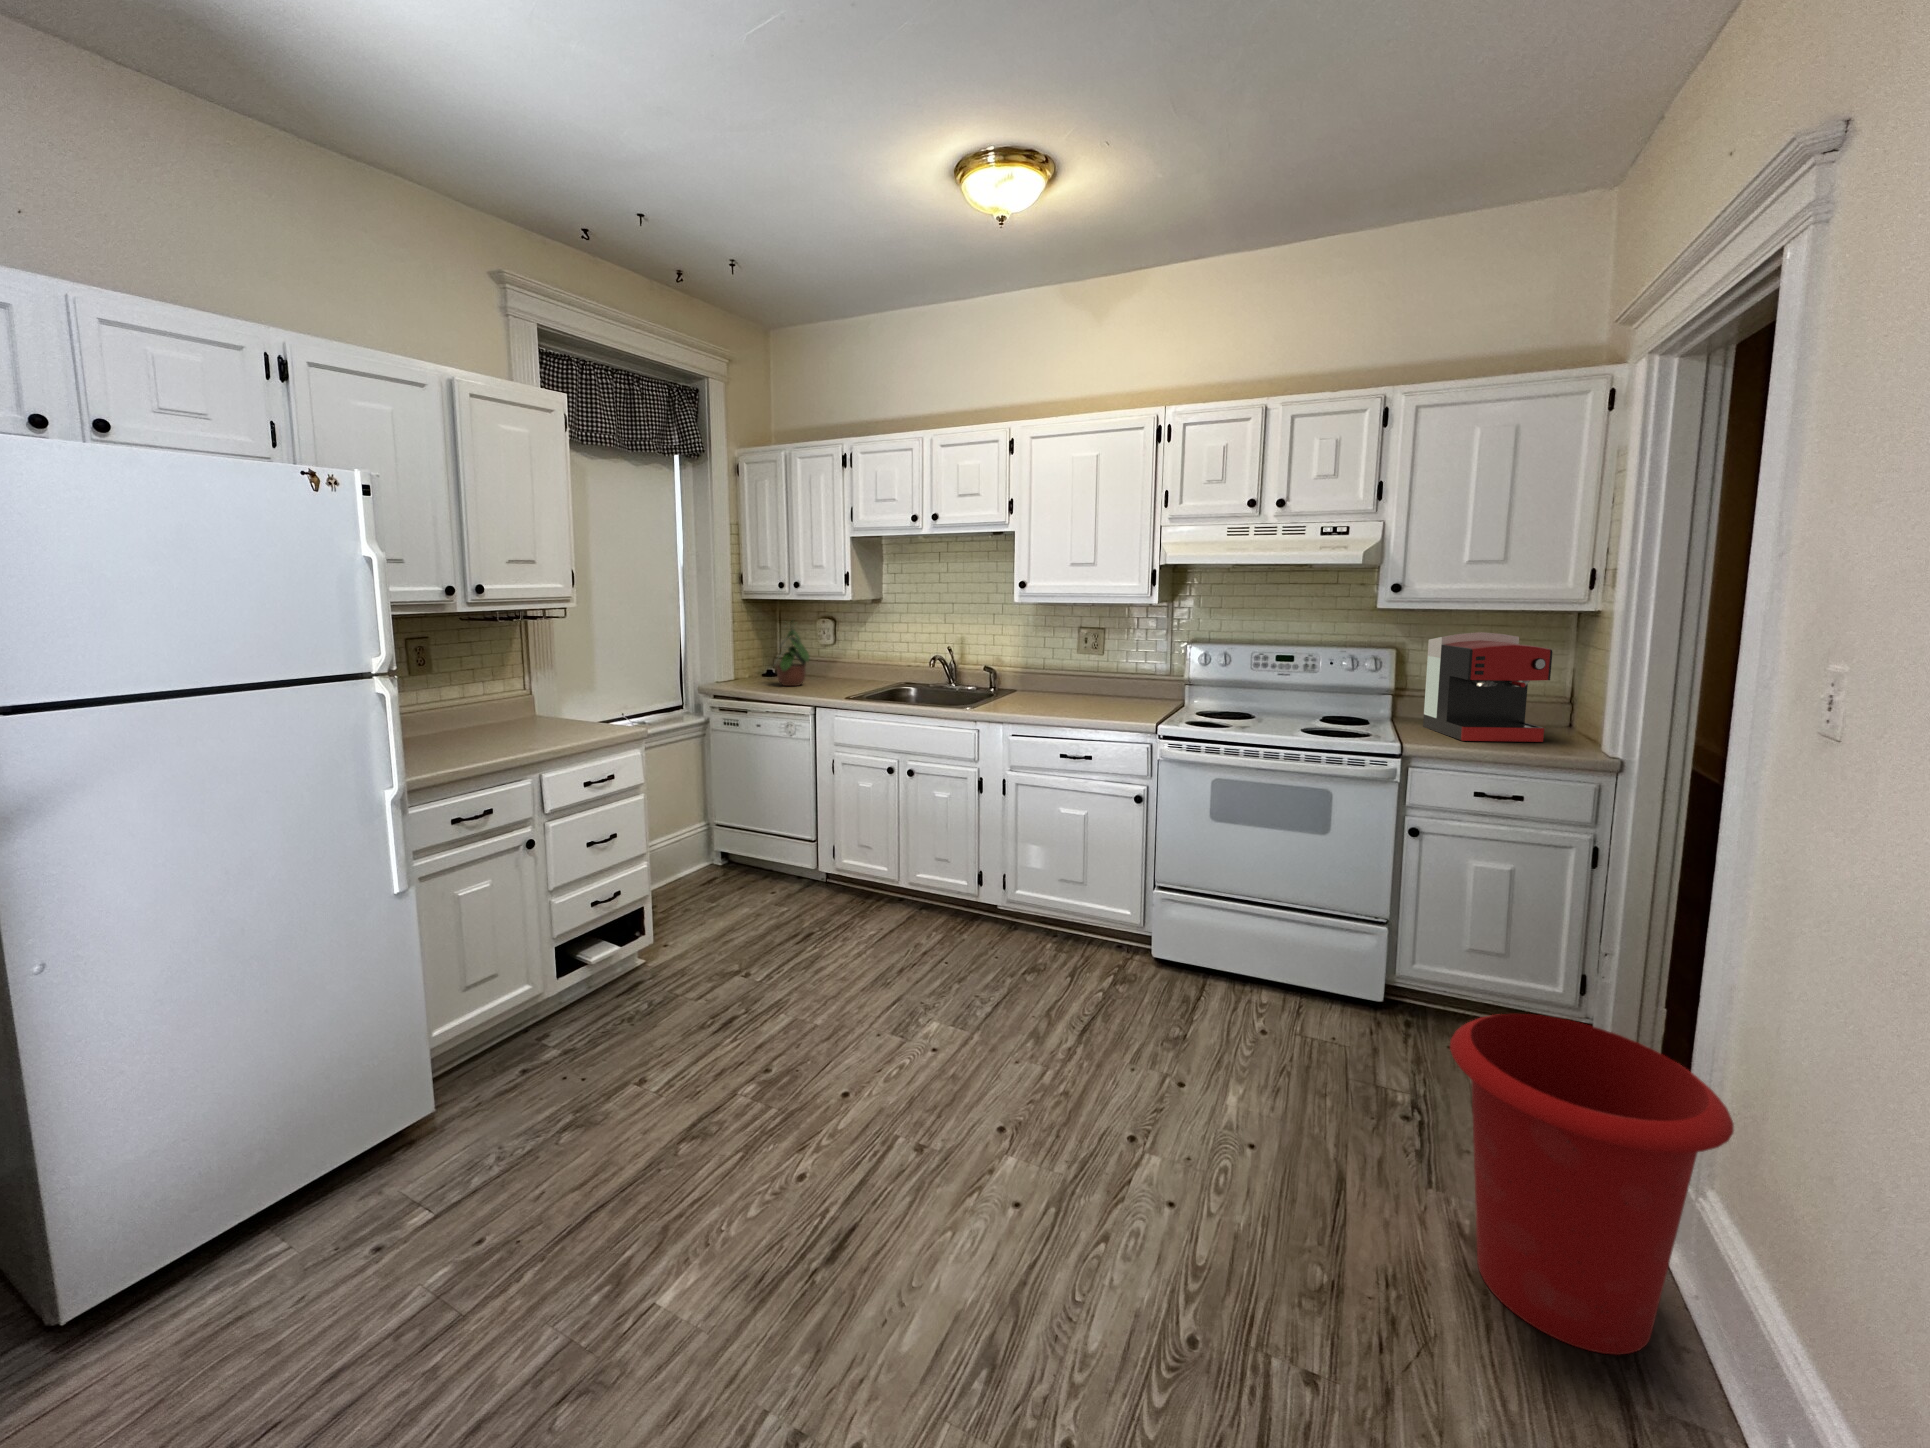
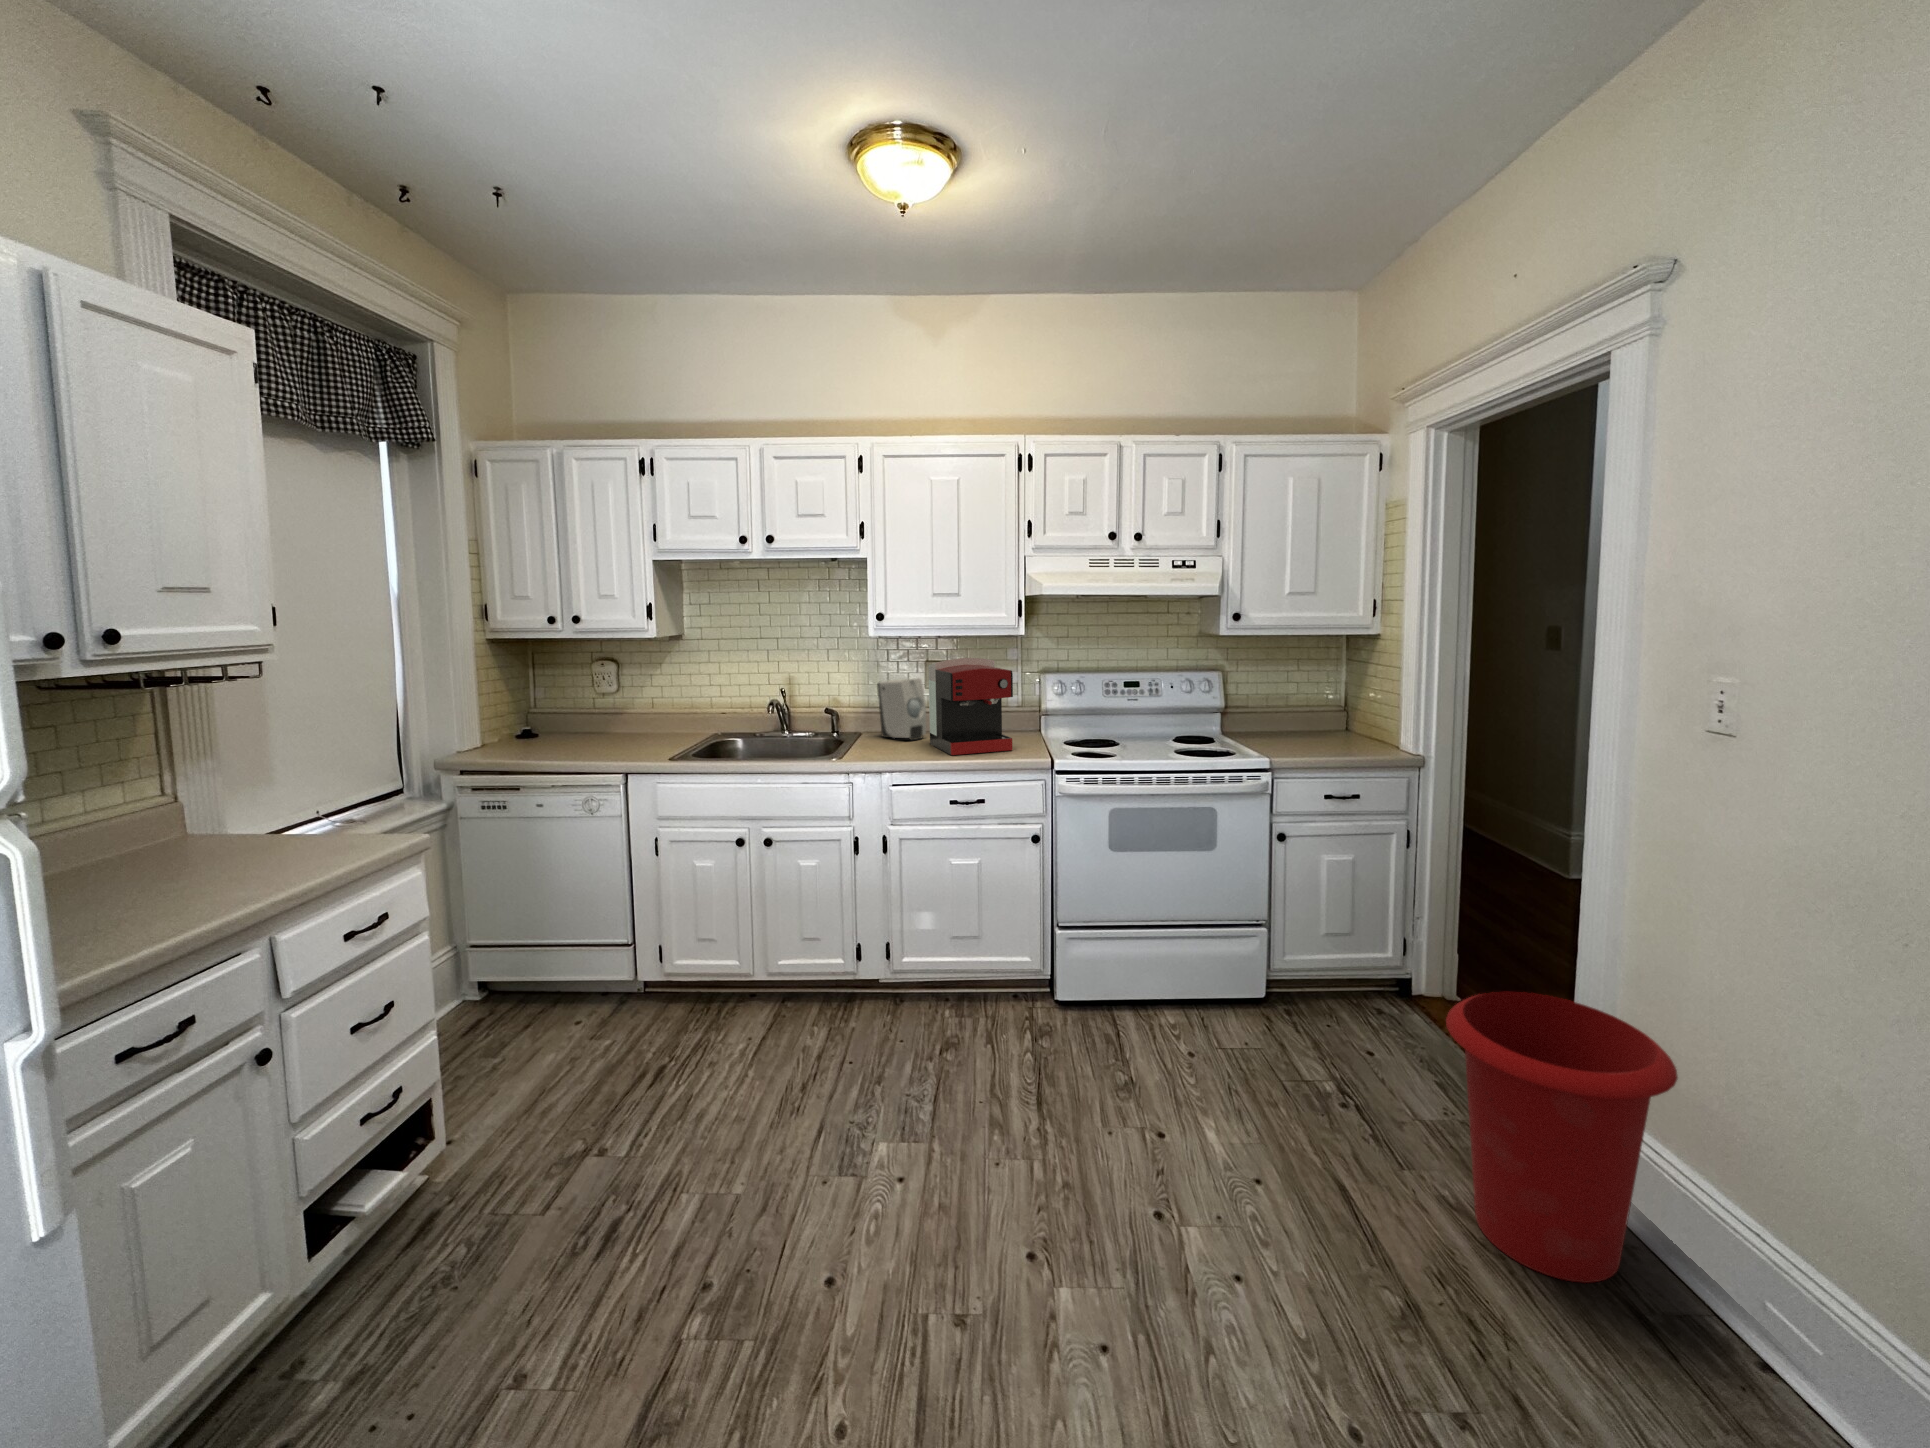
potted plant: present [777,621,809,686] -> none [533,661,595,750]
coffee maker: present [1423,632,1553,742] -> present [928,657,1013,755]
soap dispenser: none [1033,643,1074,700] -> present [877,678,926,740]

